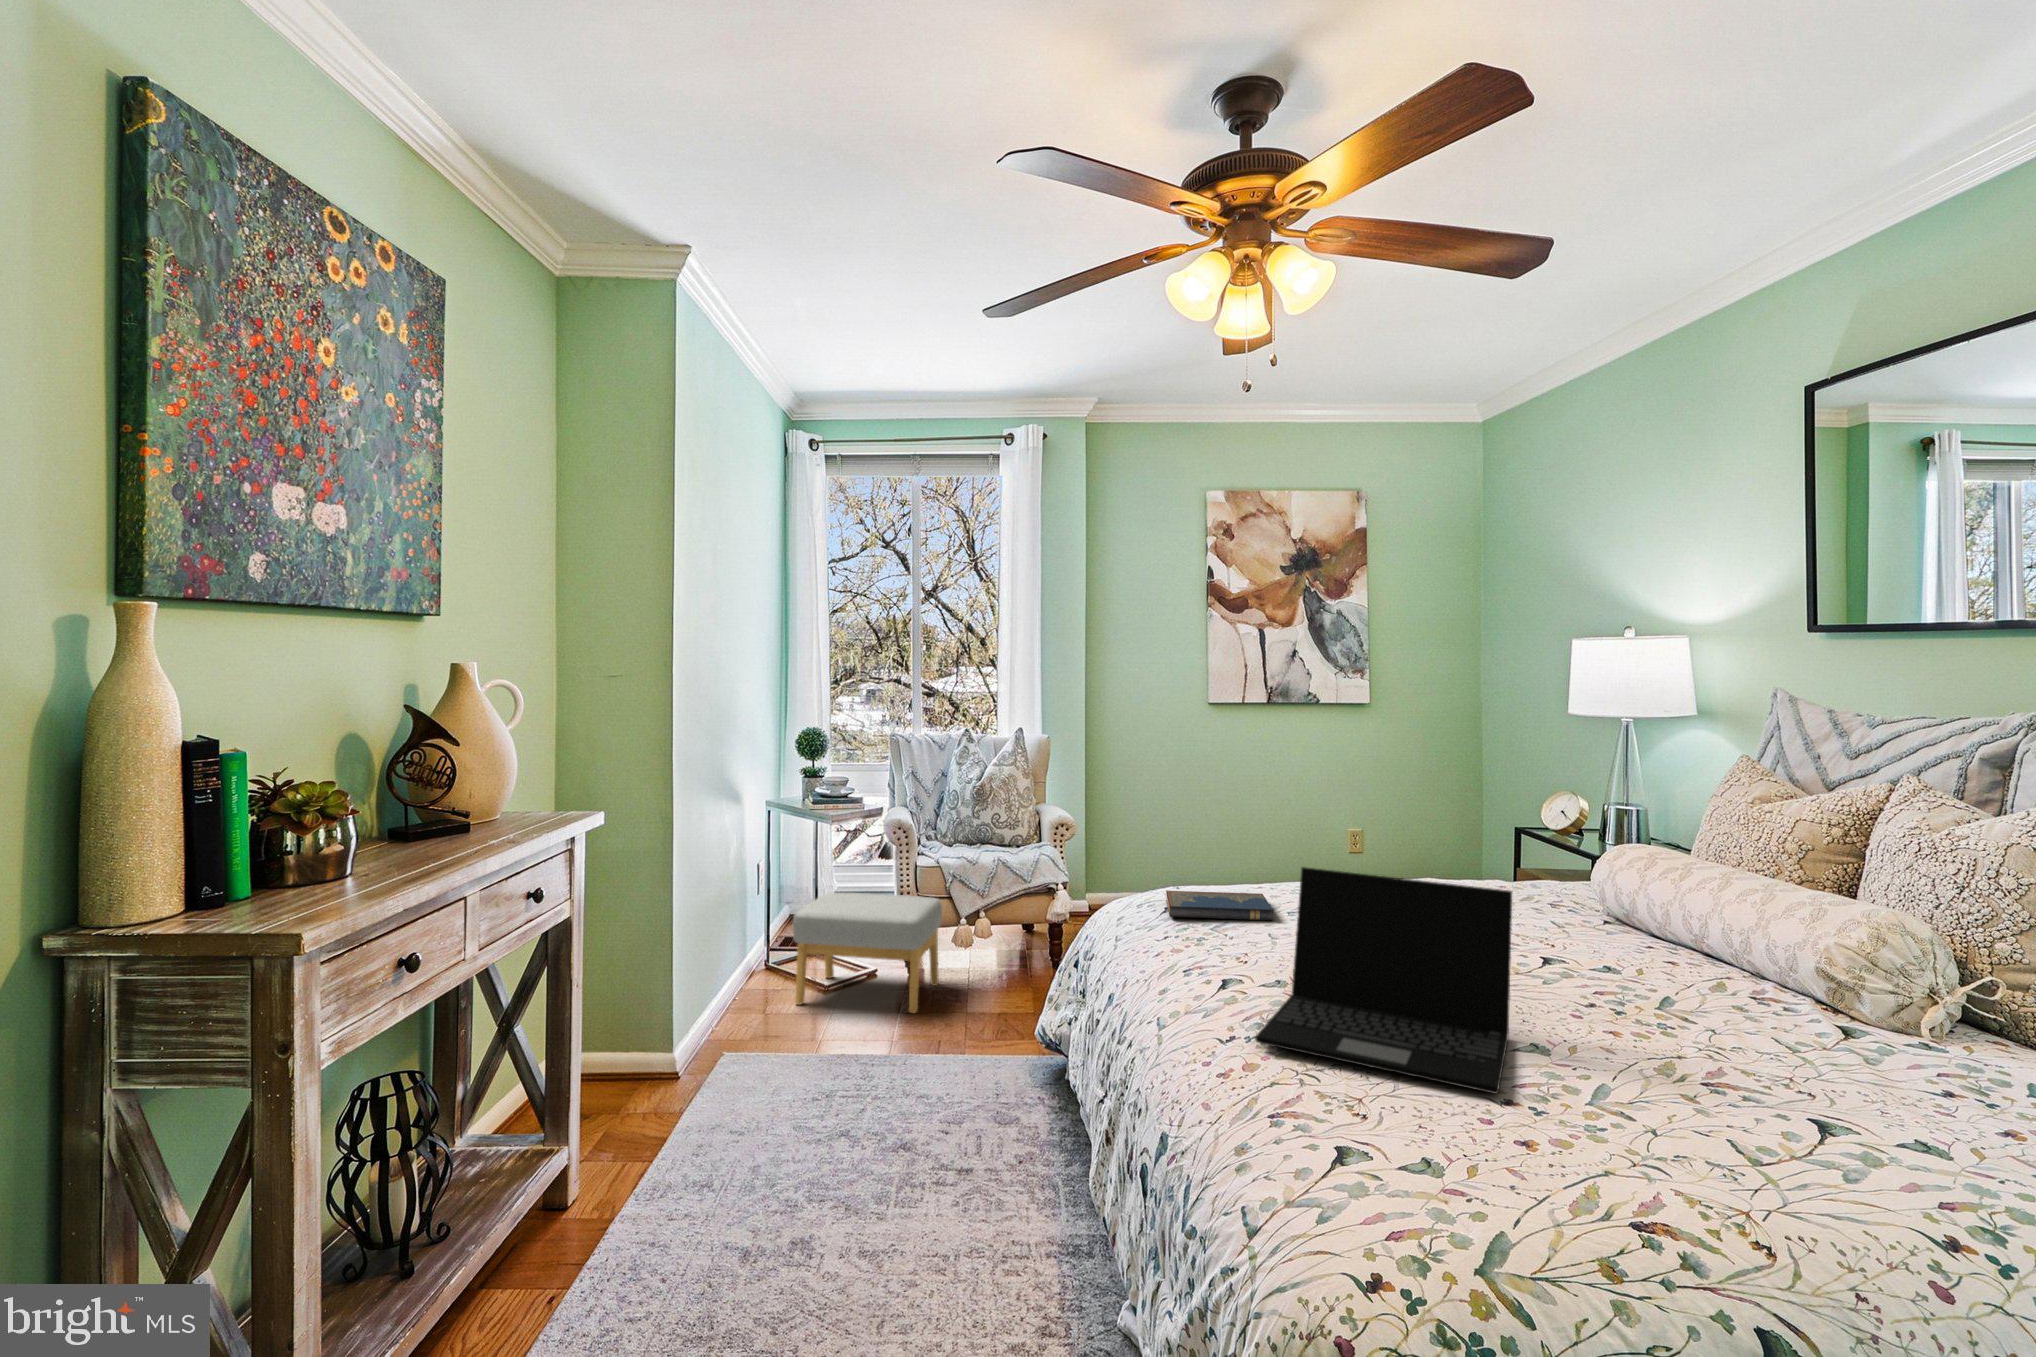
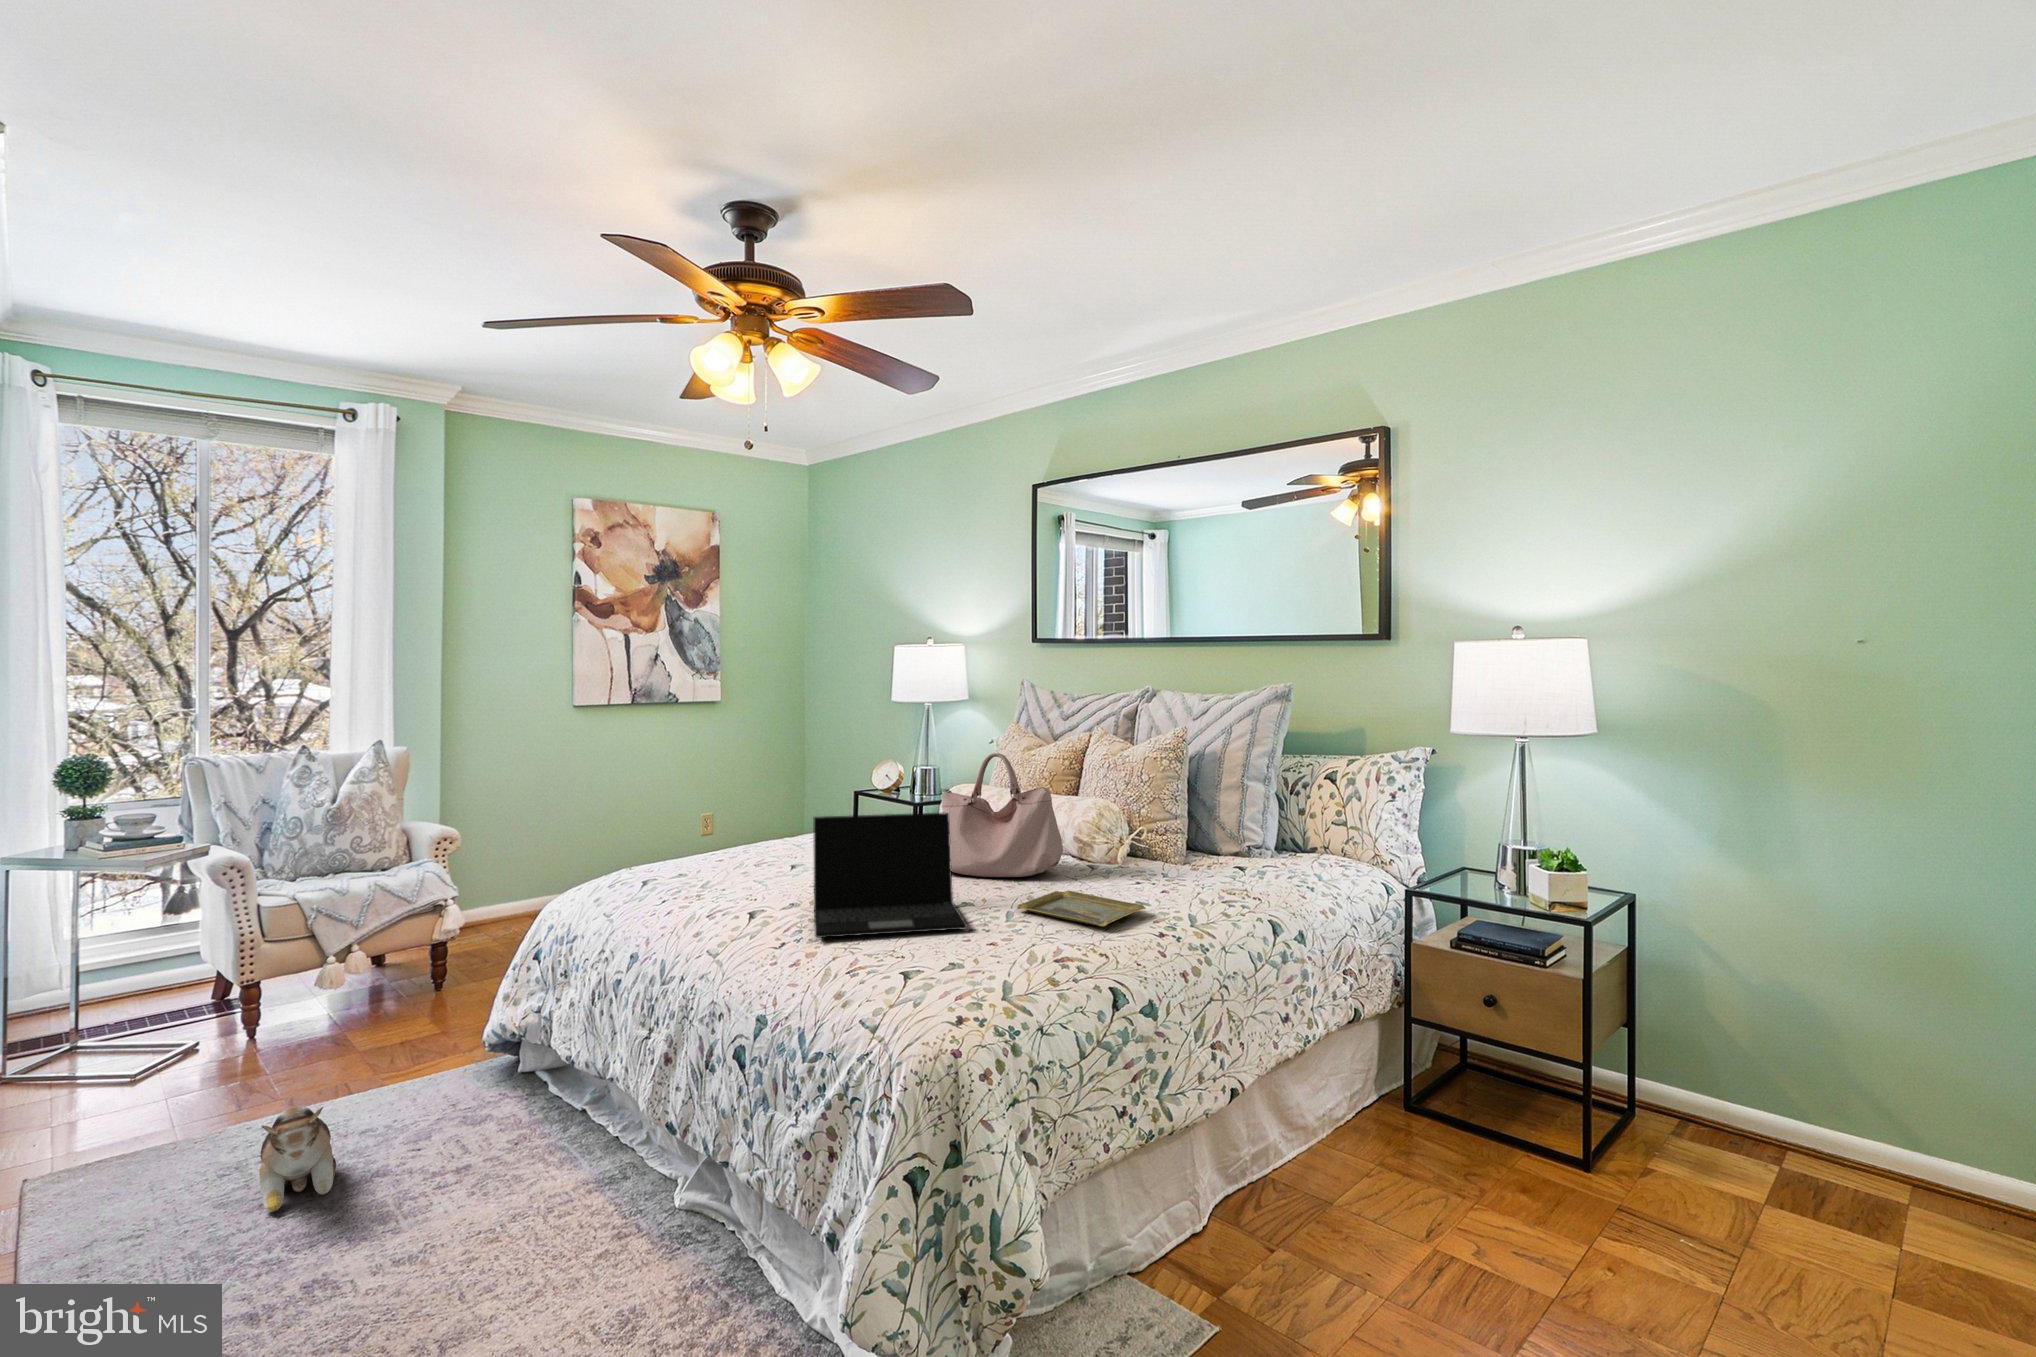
handbag: none [1524,802,1761,1017] -> present [942,753,1063,877]
hardcover book: present [1166,891,1273,920] -> none [654,856,755,883]
footstool: present [793,892,942,1013] -> none [81,940,302,1108]
plush toy: none [807,1058,884,1148] -> present [259,1105,336,1212]
tray: none [1618,1063,1926,1177] -> present [1017,891,1146,926]

